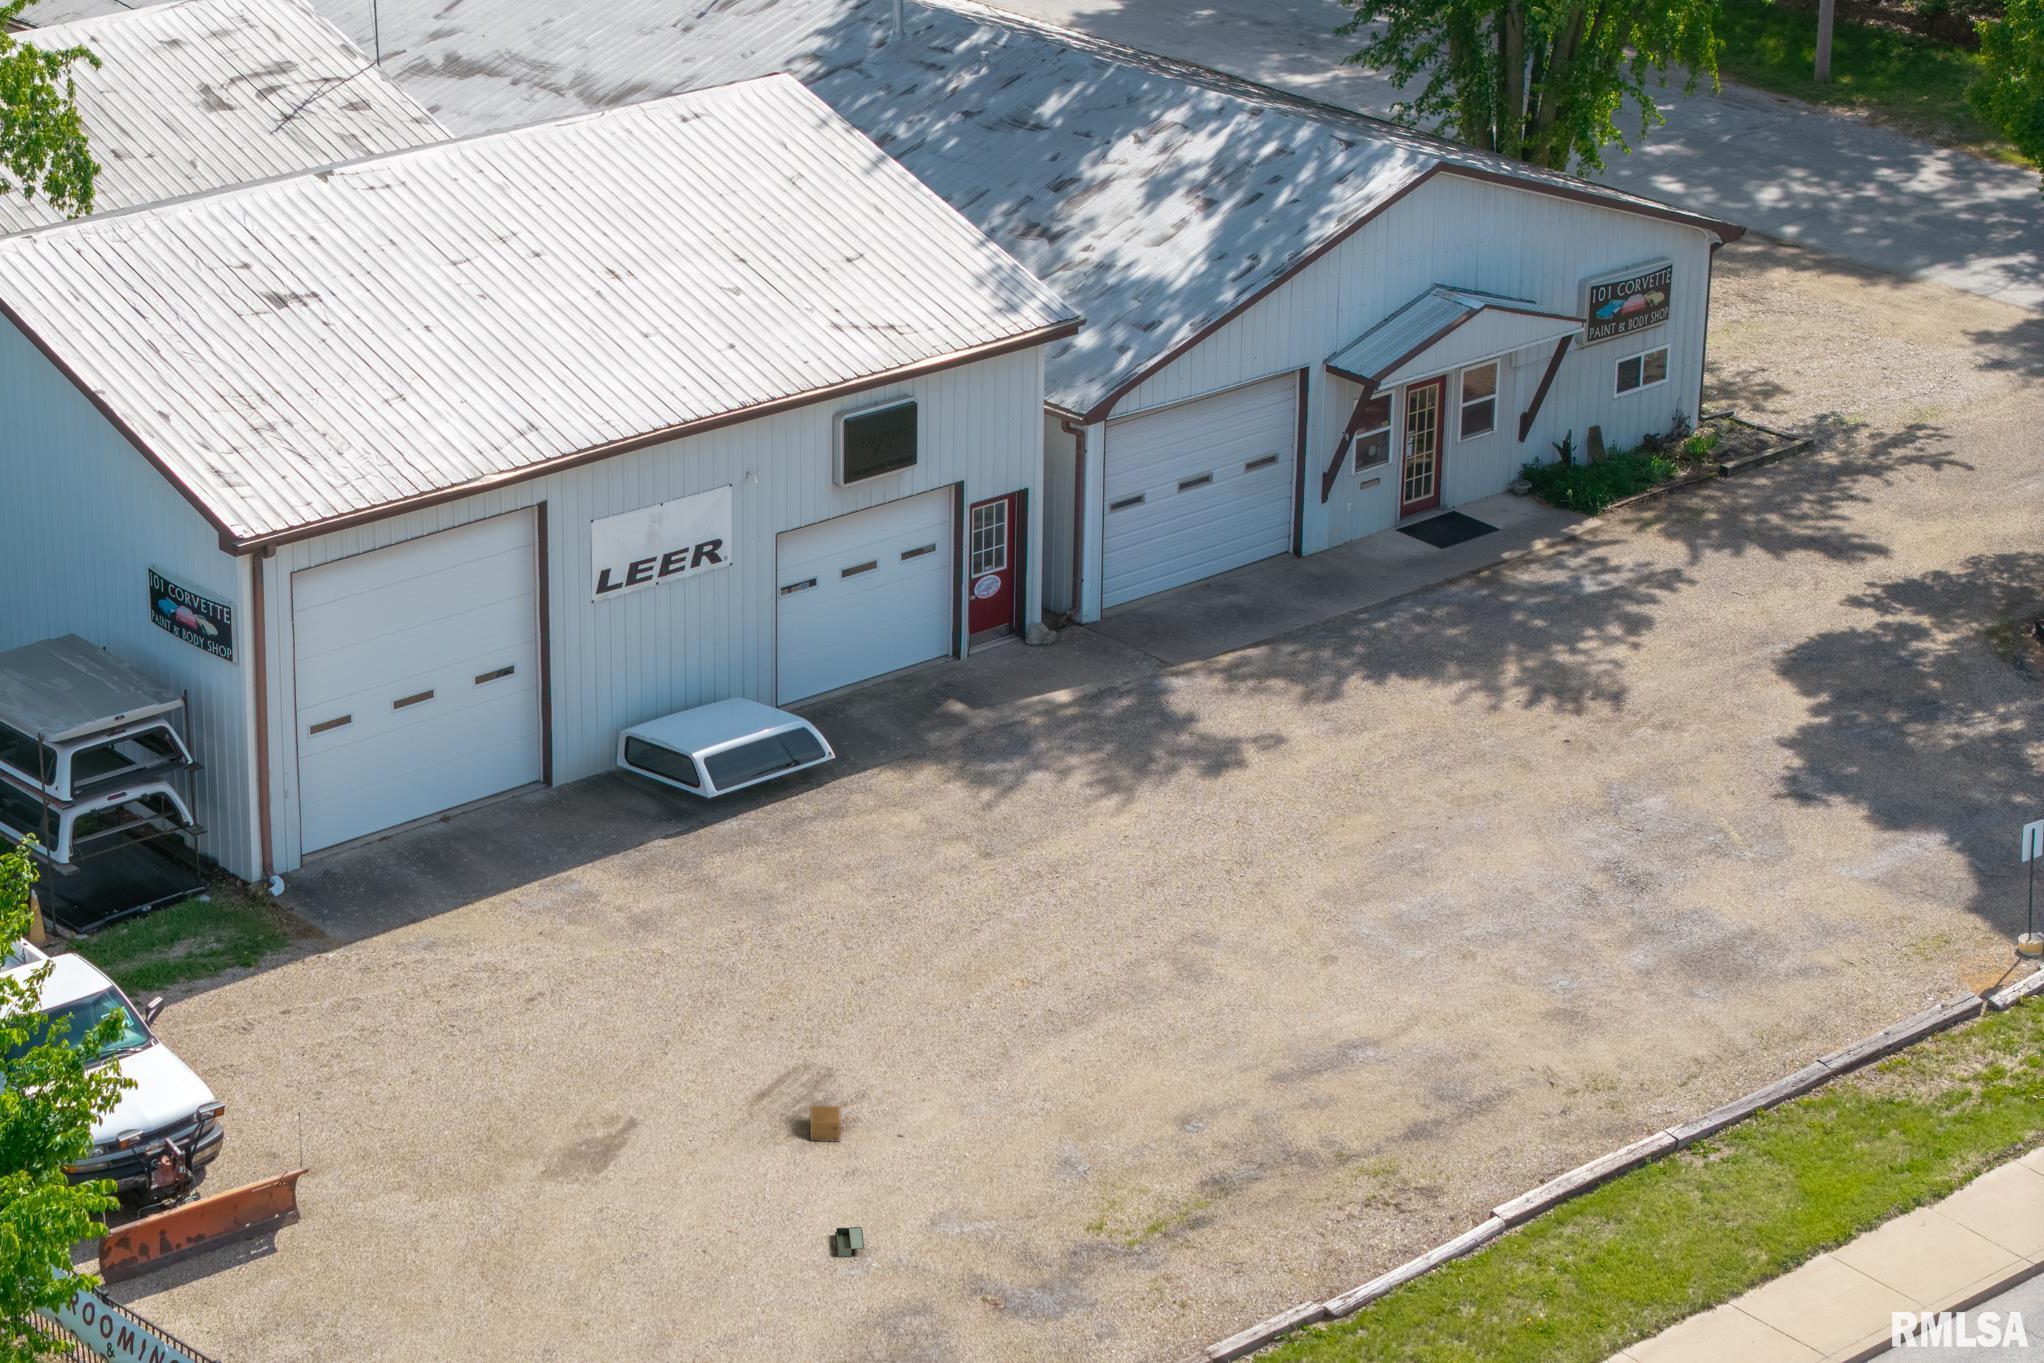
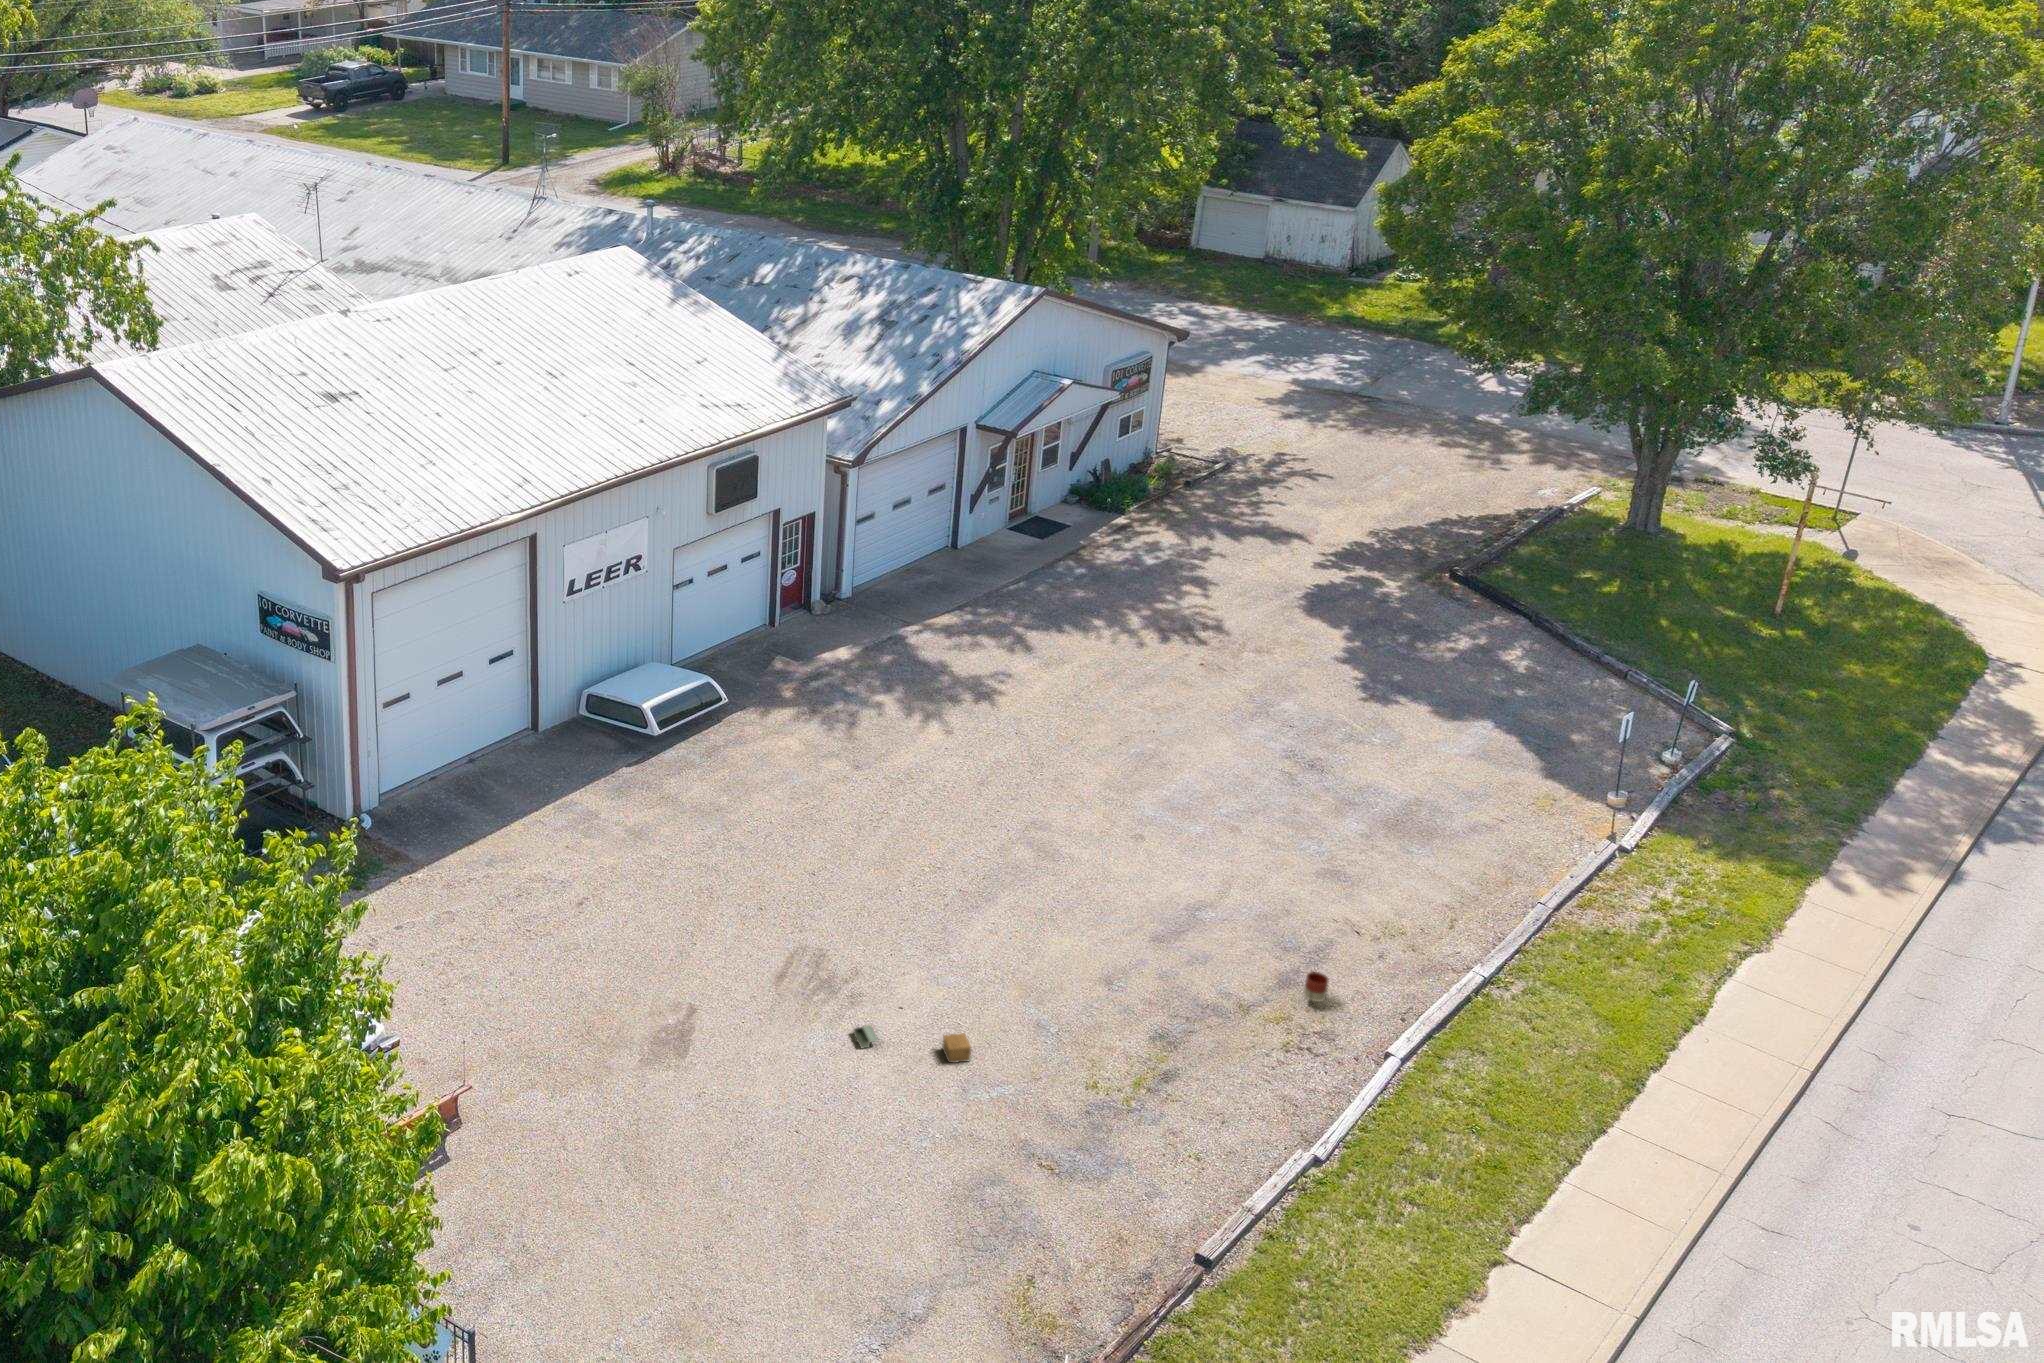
cardboard box: present [810,1106,841,1142] -> present [942,1033,971,1063]
planter: none [1517,1224,1553,1280] -> present [1304,972,1328,1001]

